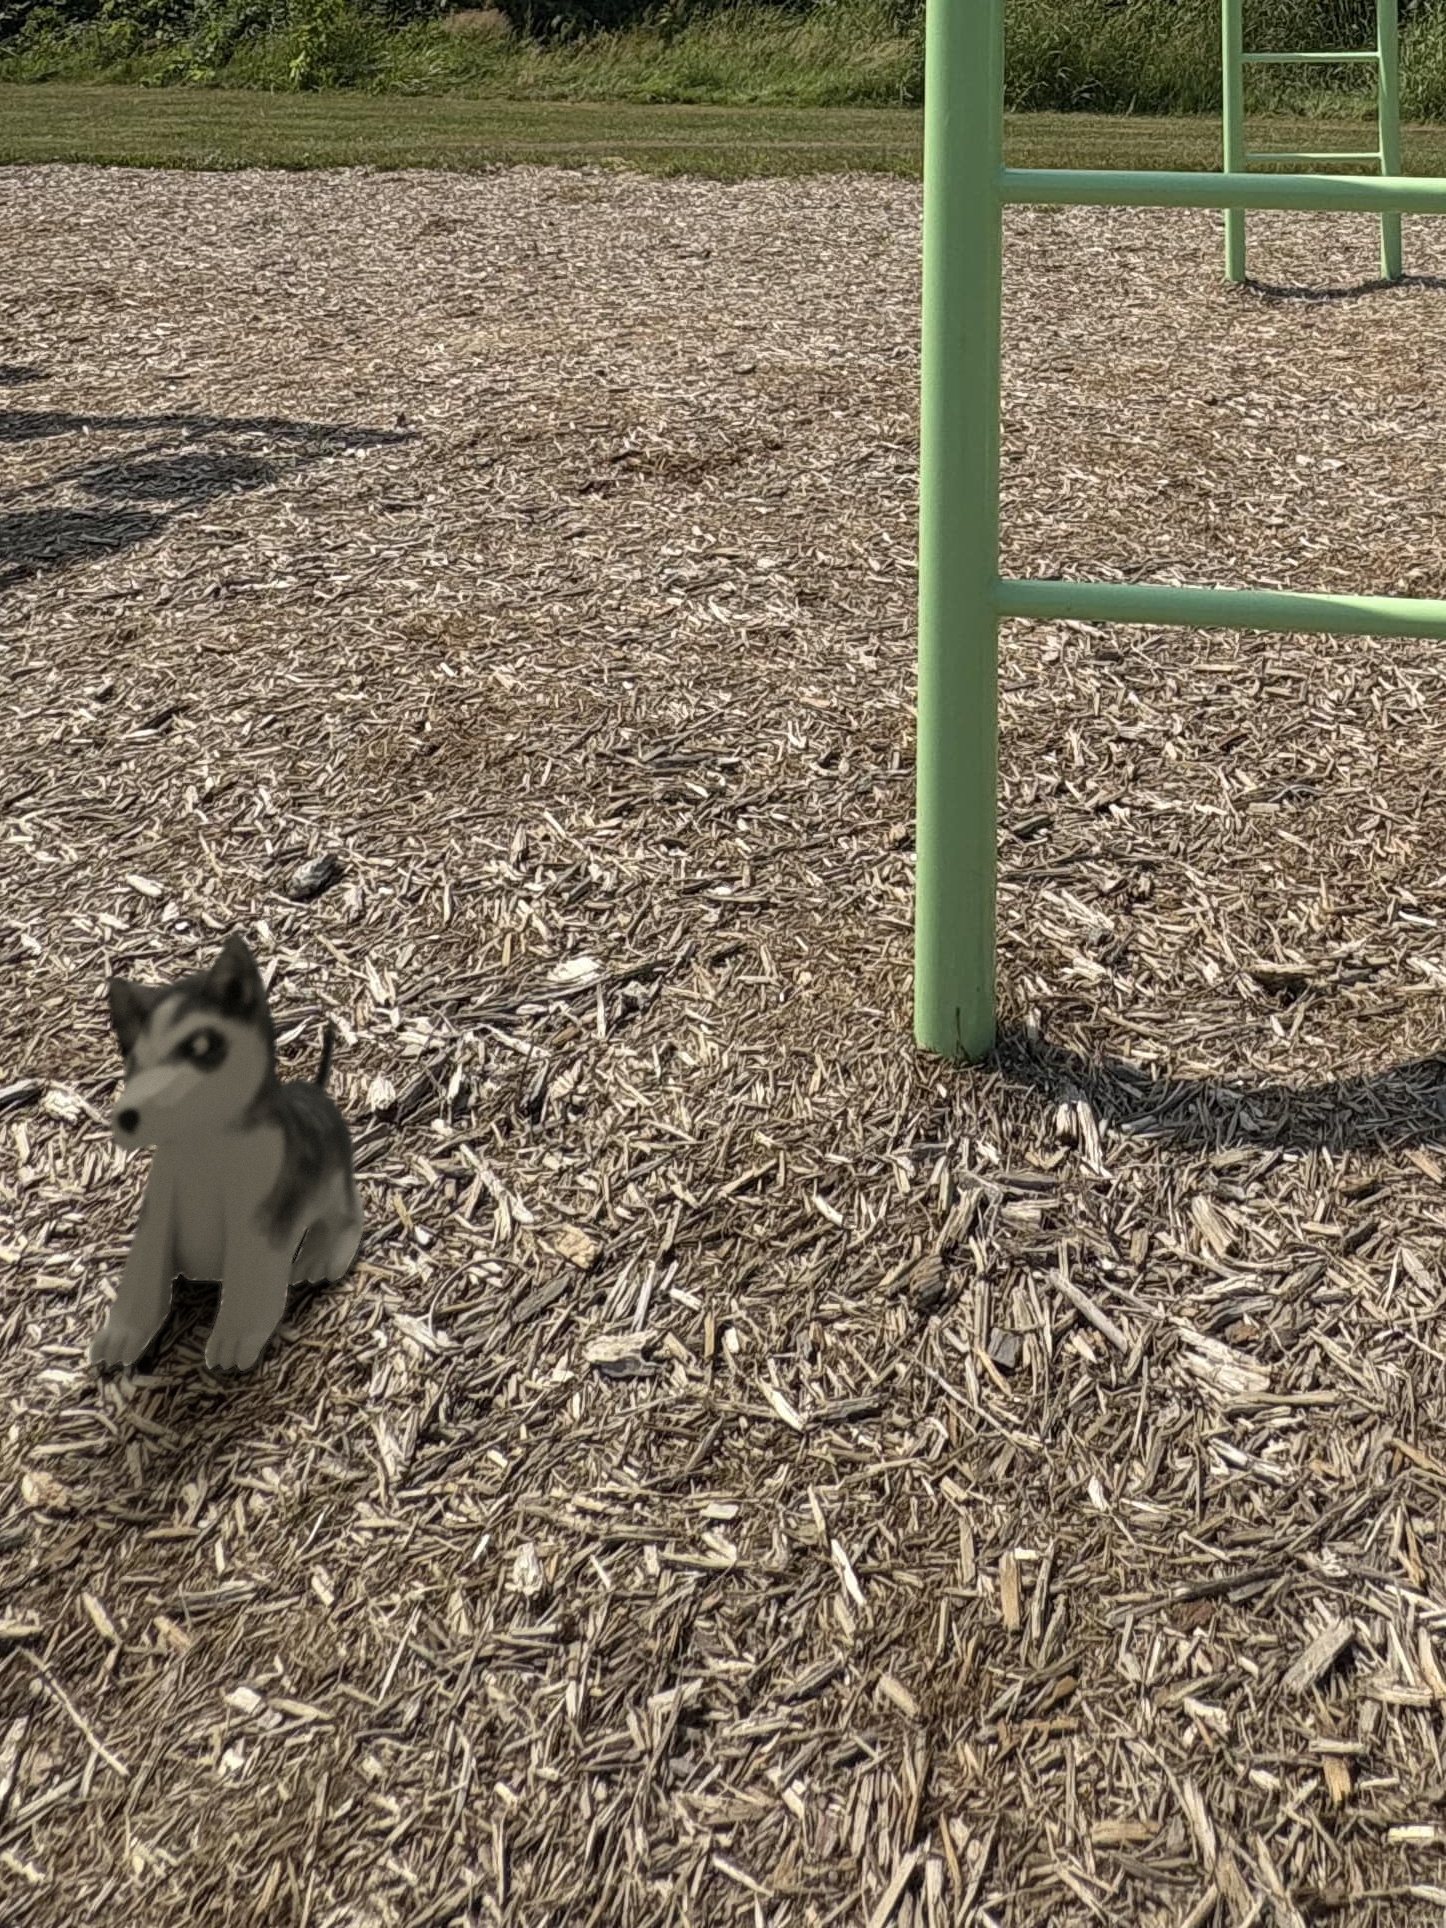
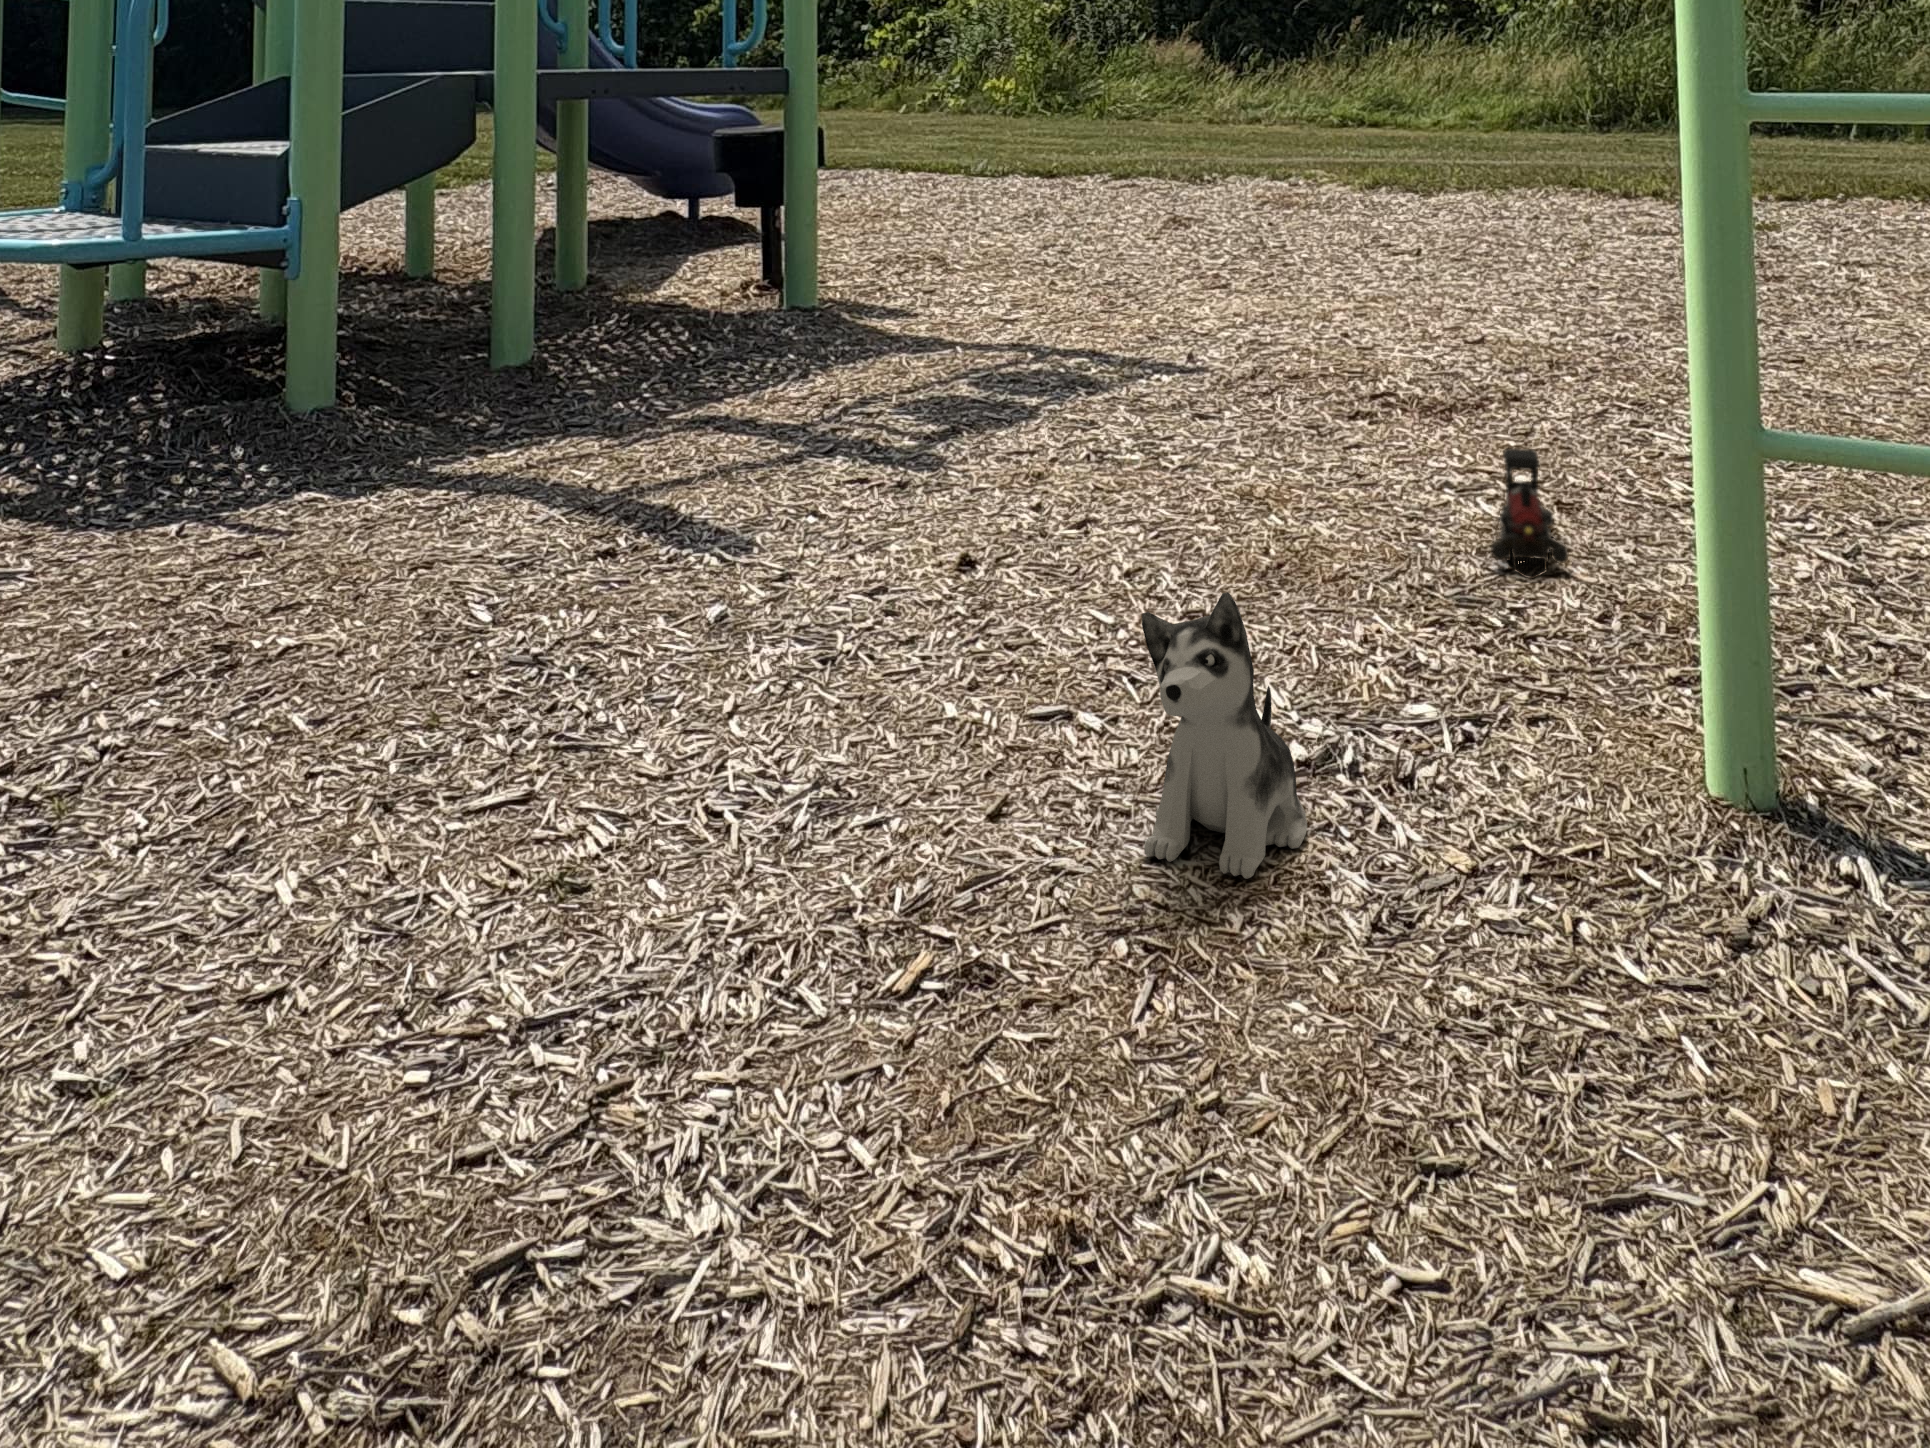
toy train: none [701,543,791,712] -> present [1491,448,1568,578]

